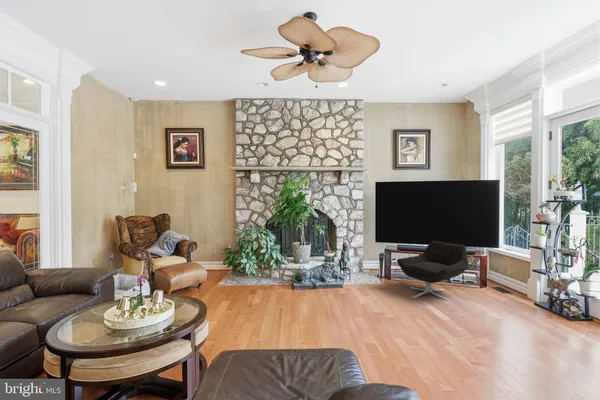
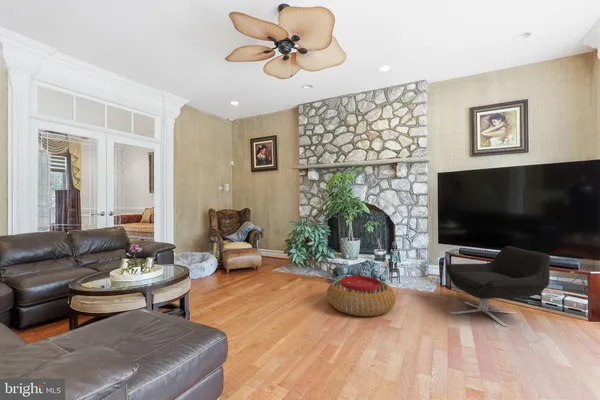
pouf: none [317,278,379,315] -> present [327,276,396,316]

